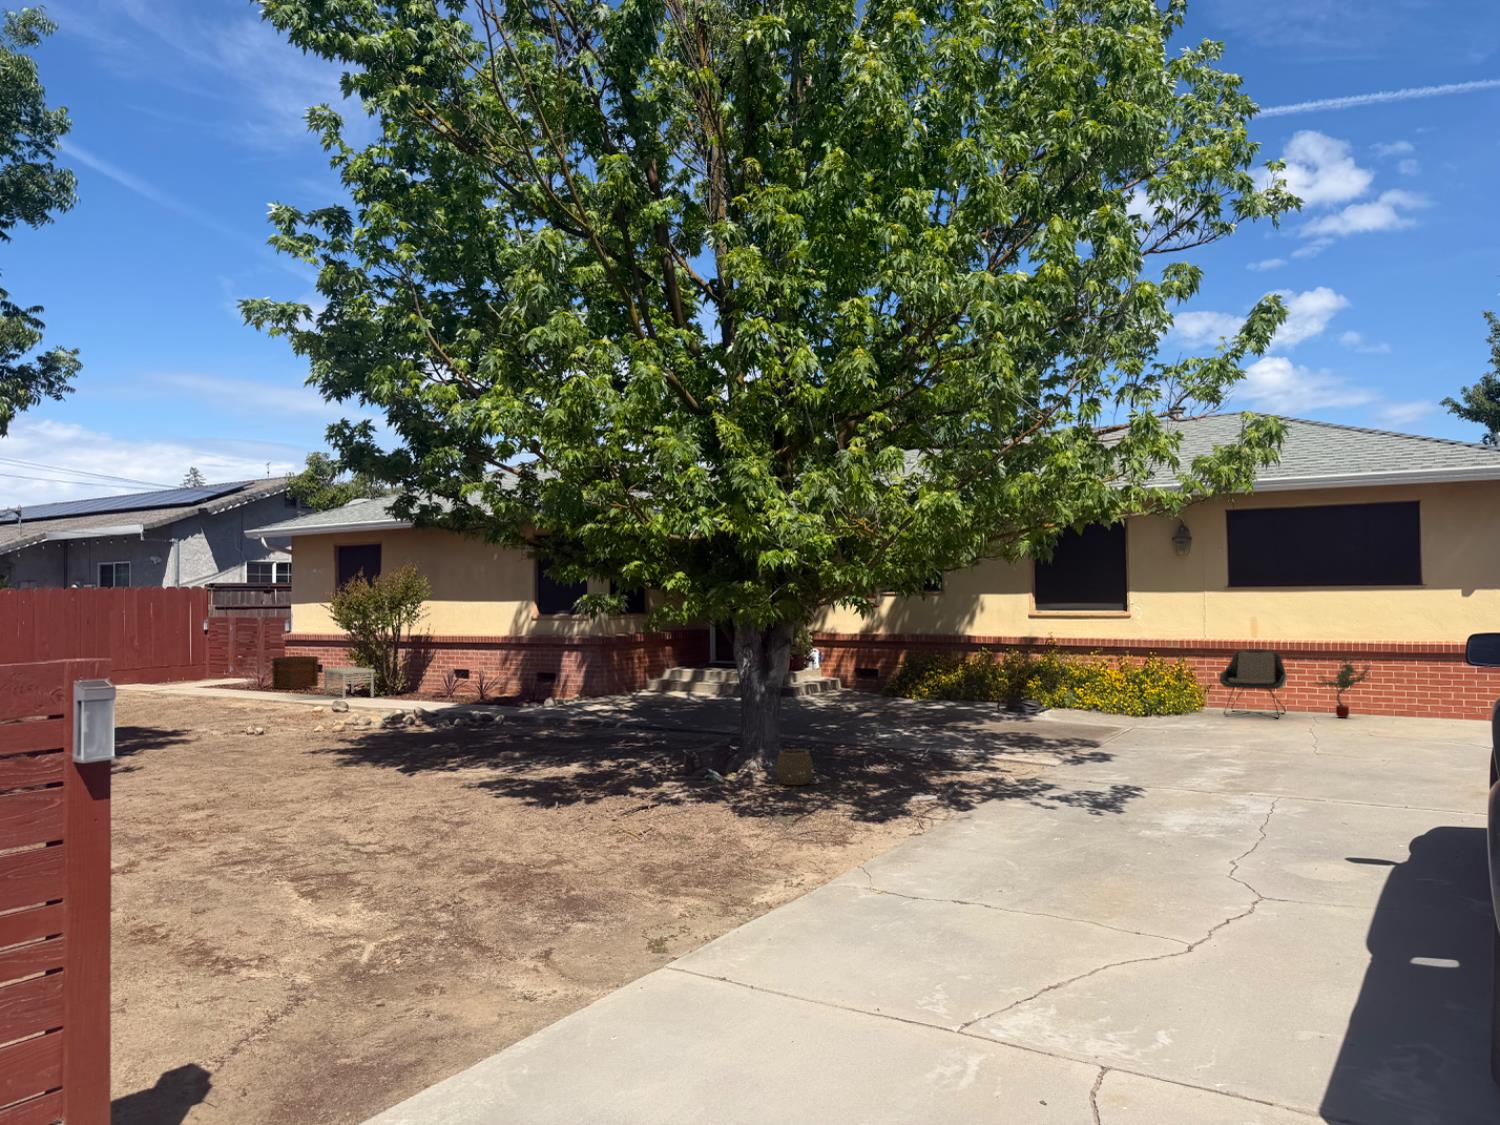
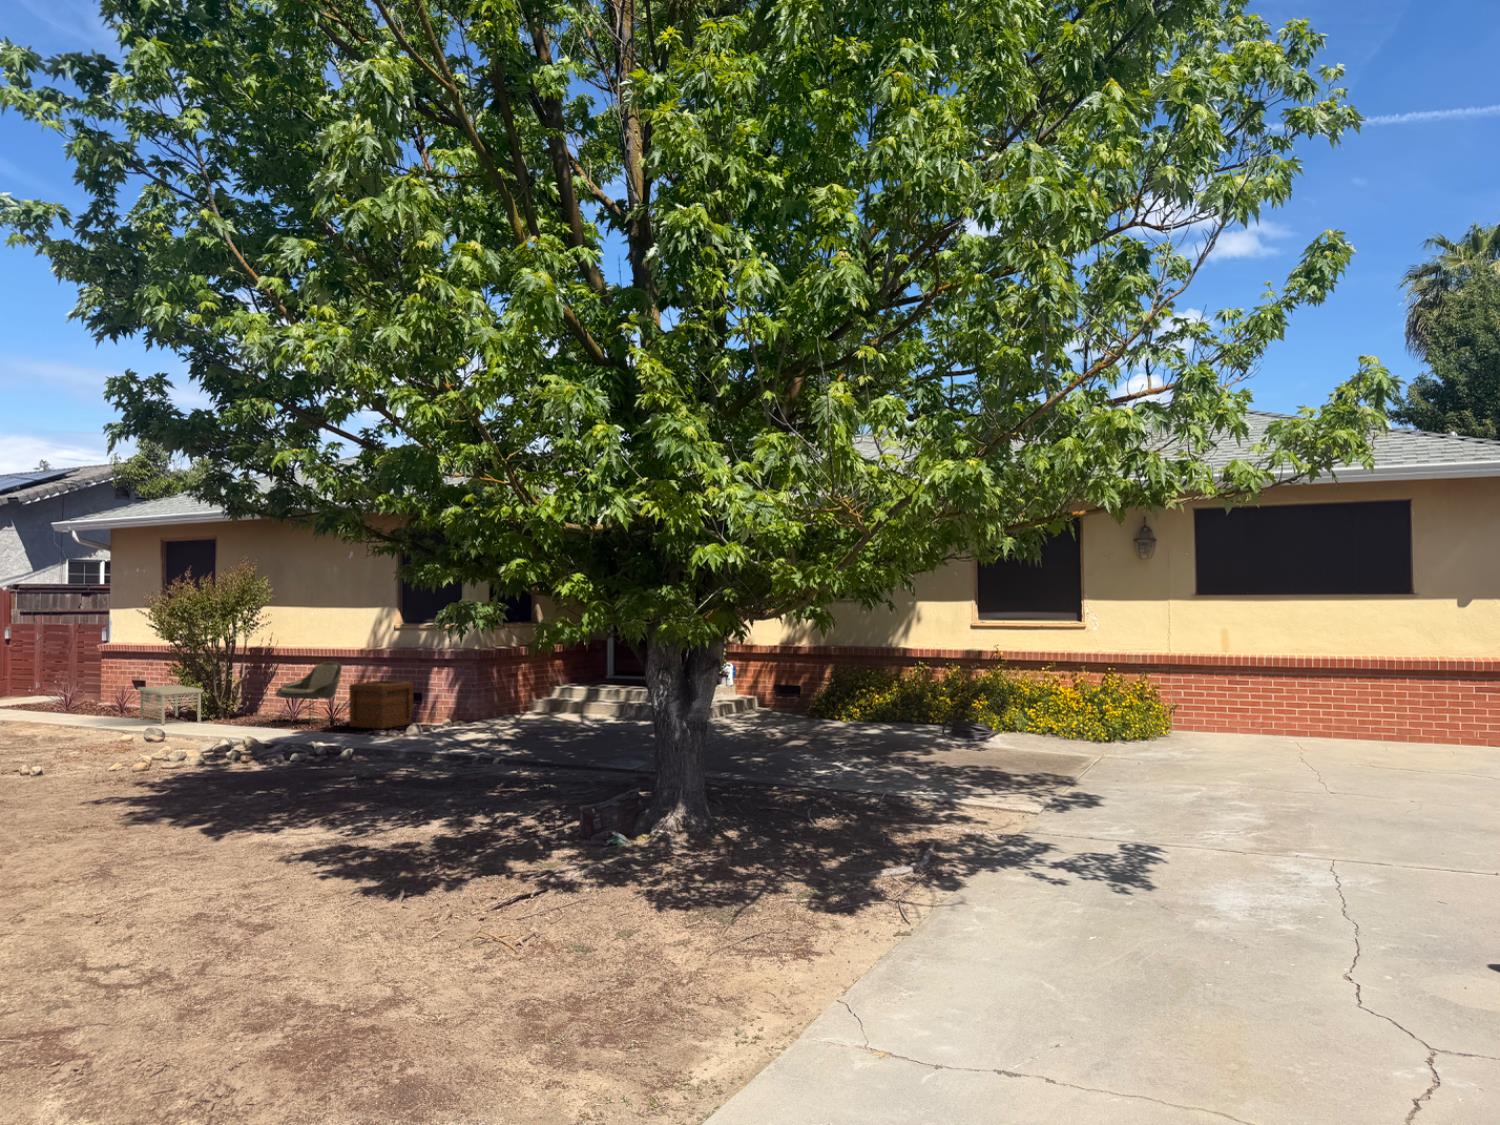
lounge chair: present [1219,649,1287,719] -> present [275,662,344,725]
wooden crate: present [272,656,318,689] -> present [349,681,413,729]
potted tree: present [1315,656,1371,718] -> none [1297,673,1363,744]
woven basket: present [776,749,812,785] -> none [699,801,746,849]

